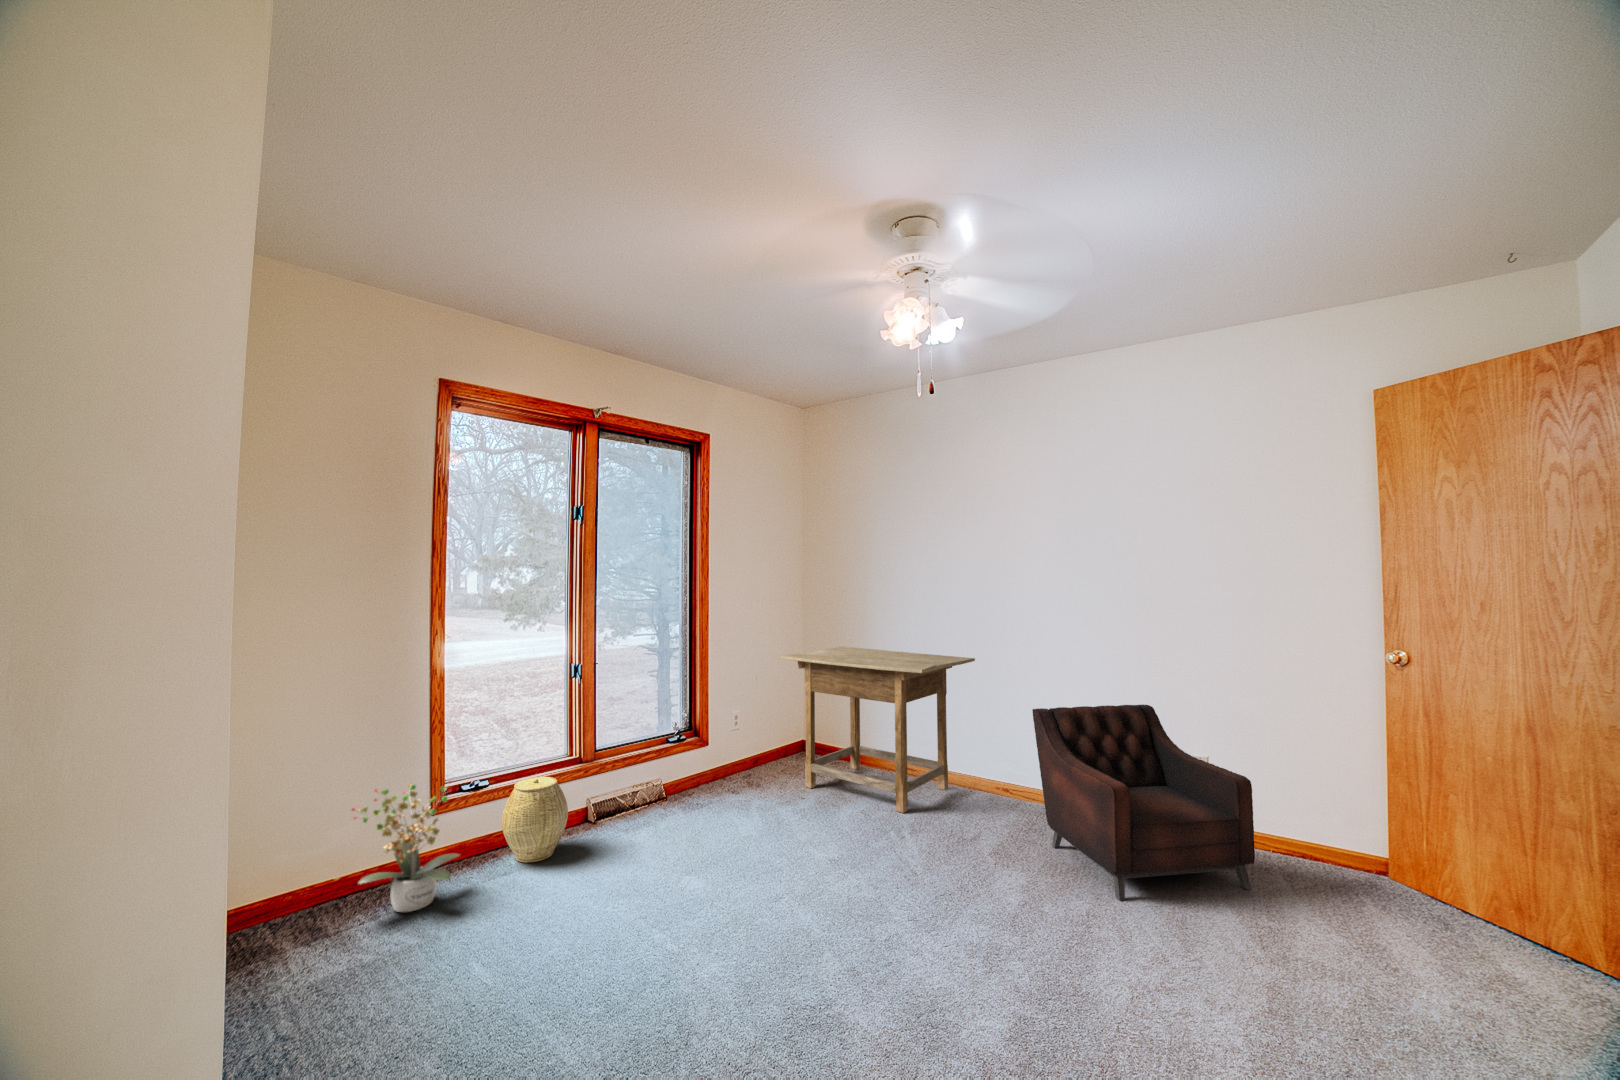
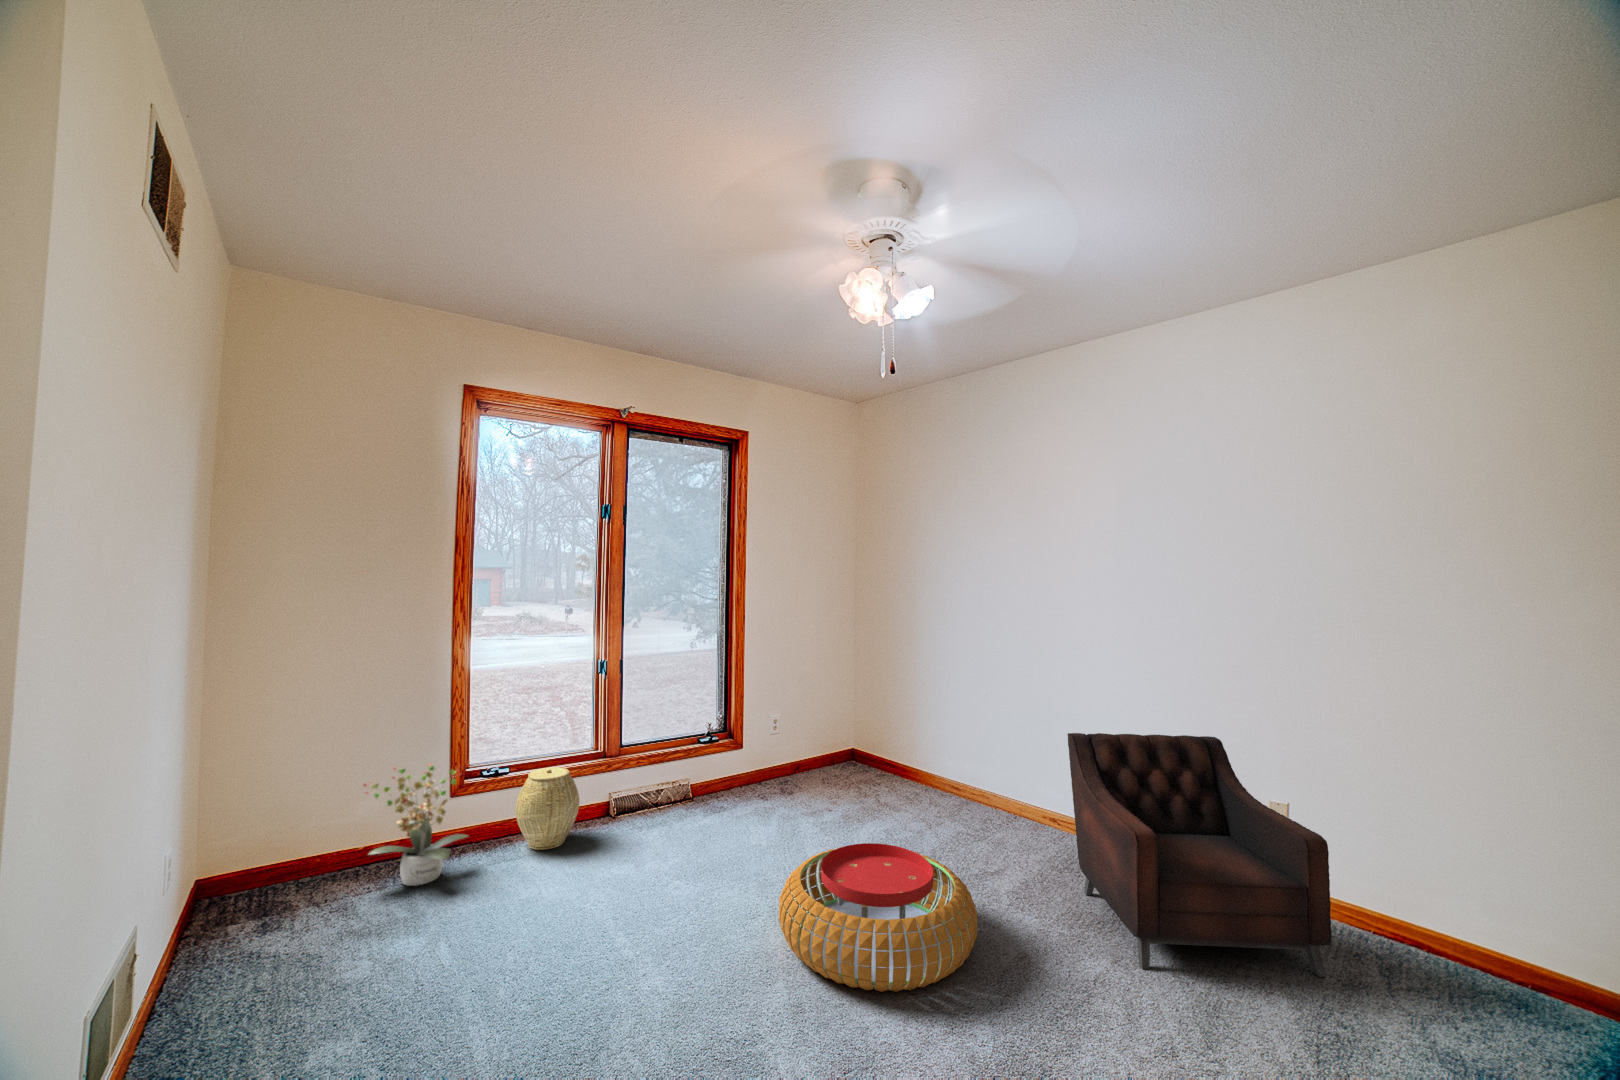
desk: present [780,646,975,813] -> none [812,653,1021,837]
pouf: none [809,819,990,948] -> present [779,843,977,992]

